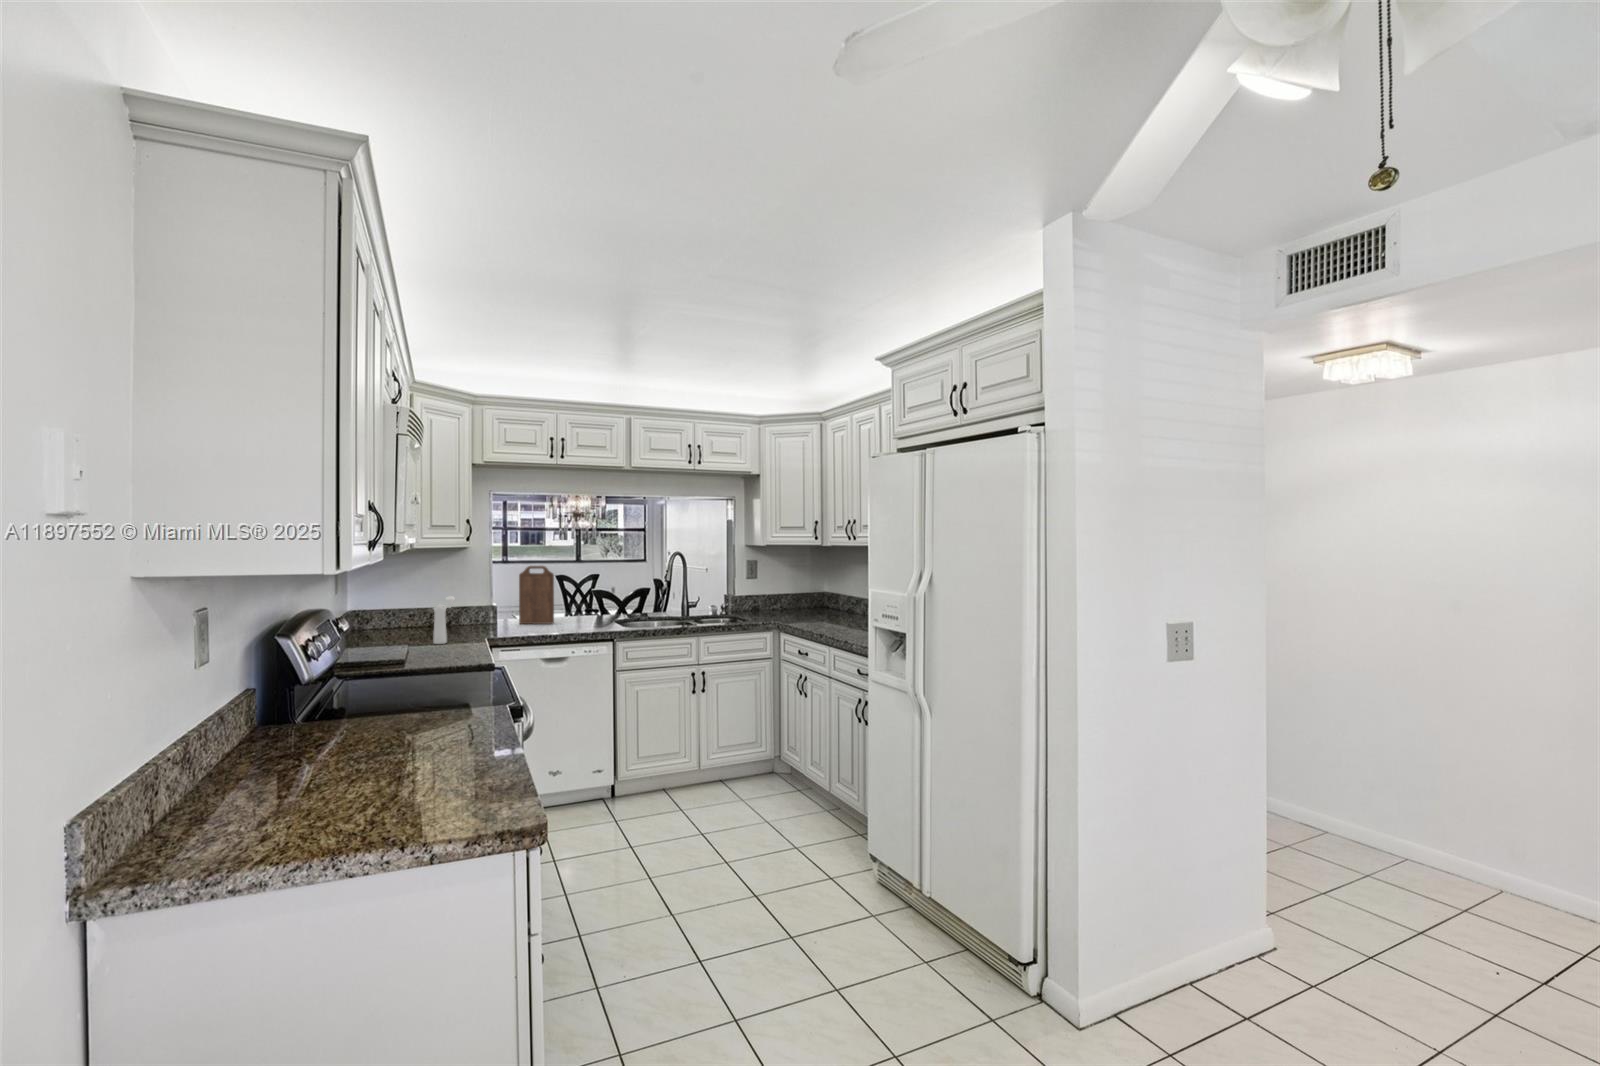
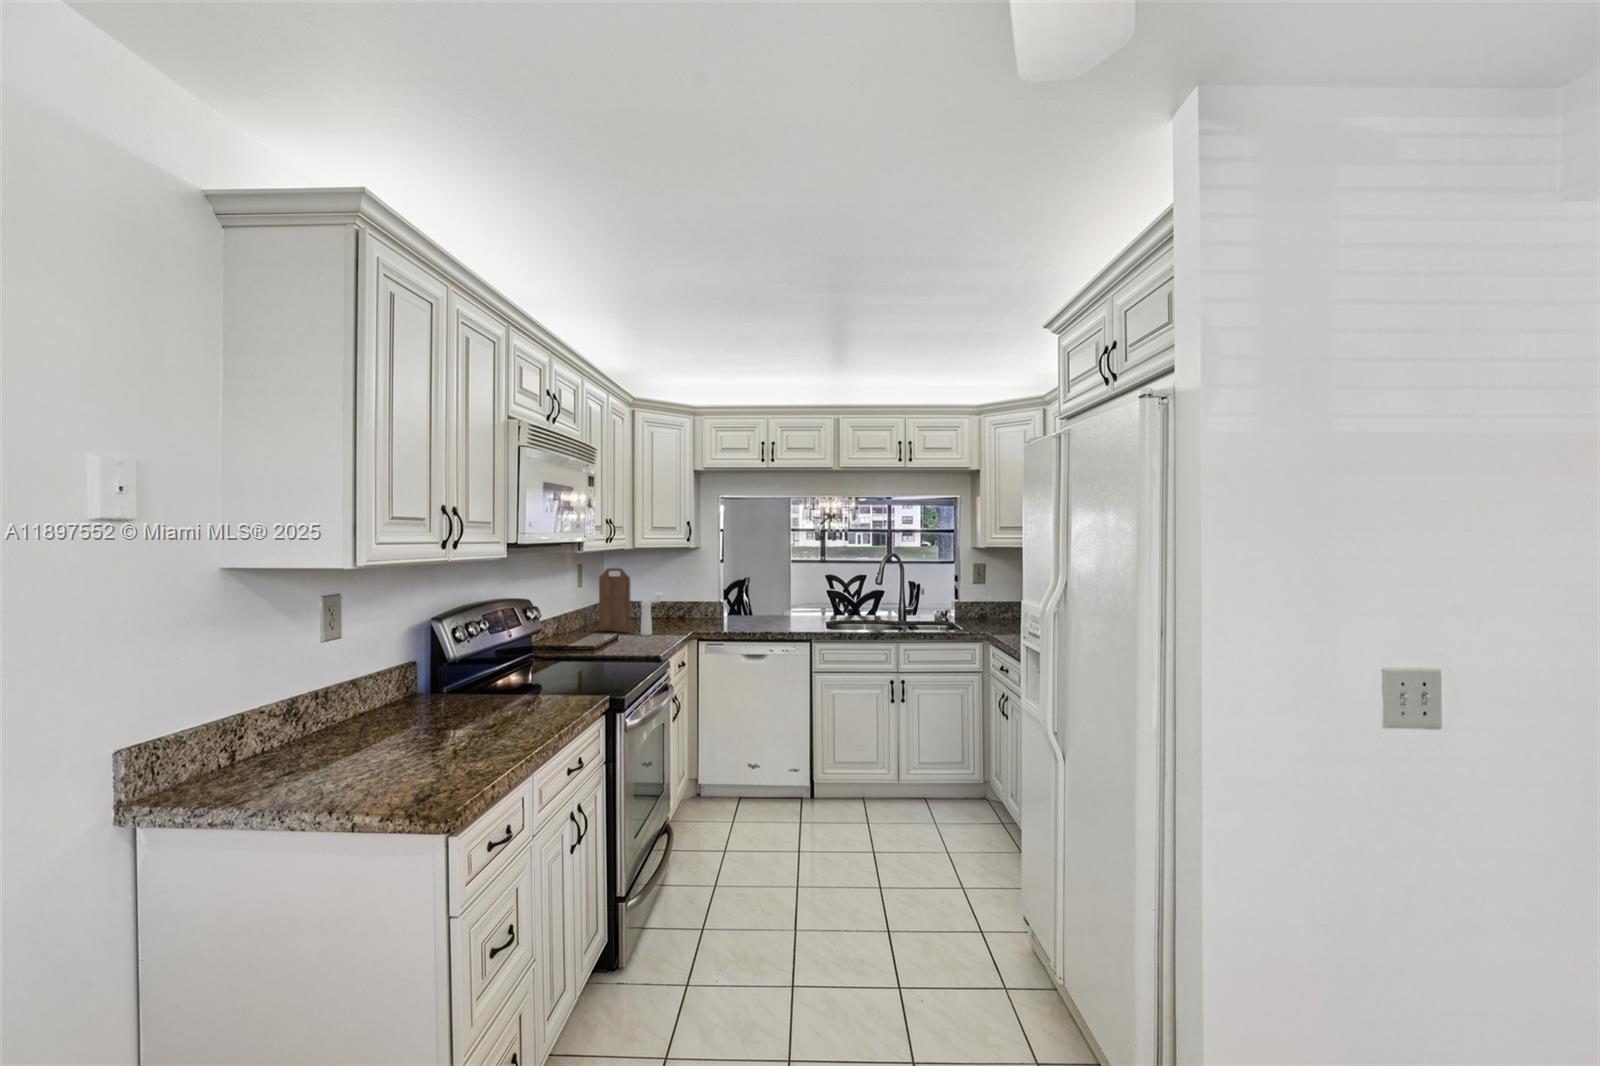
cutting board: present [519,566,554,624] -> present [599,568,631,632]

